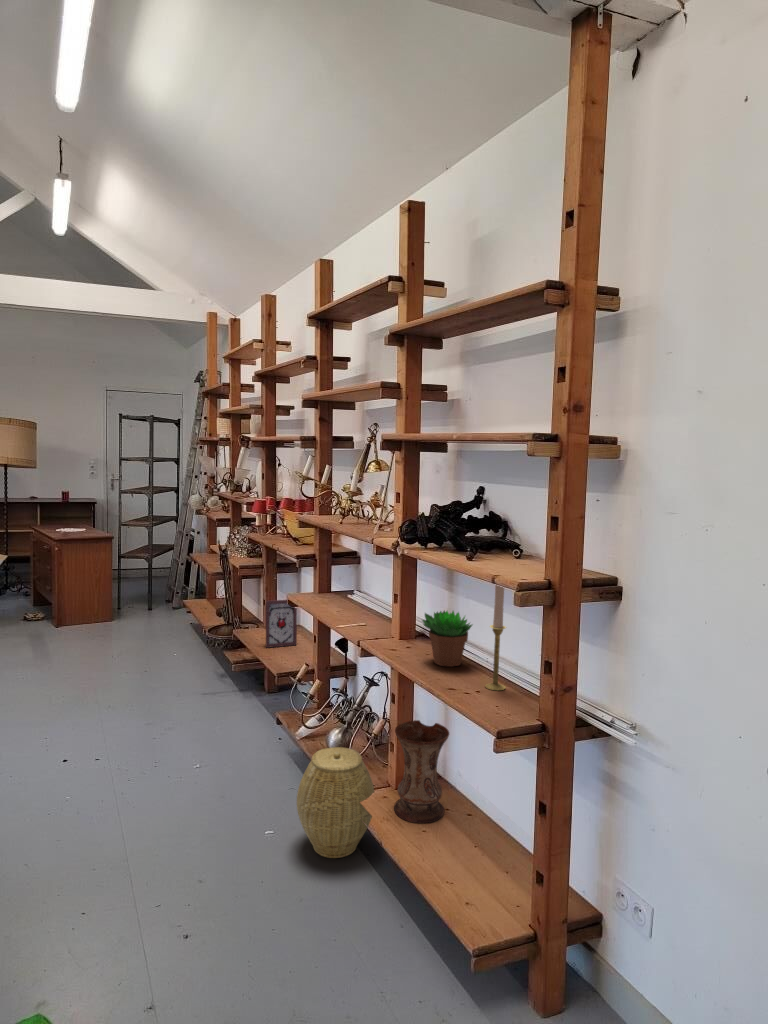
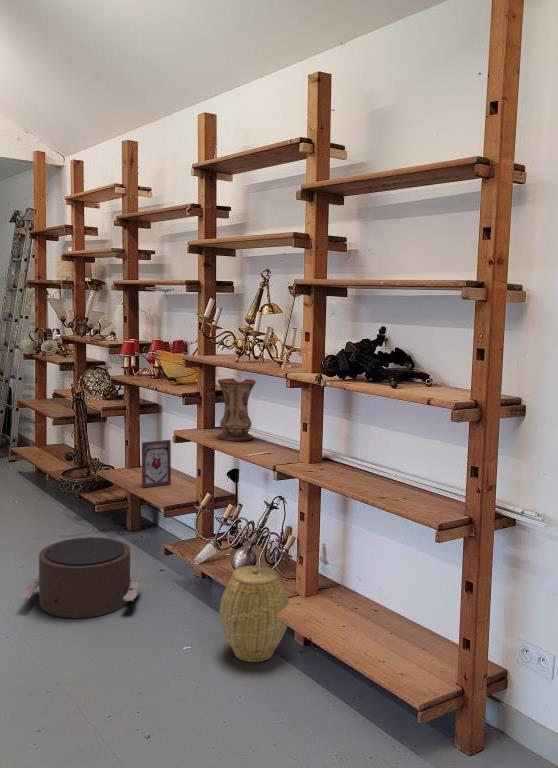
candlestick: present [485,585,506,690] -> none [404,396,422,498]
succulent plant: present [422,611,472,667] -> none [338,434,384,483]
pouf: none [116,699,245,786] -> present [21,537,141,618]
vase: present [394,720,449,823] -> present [218,378,256,441]

